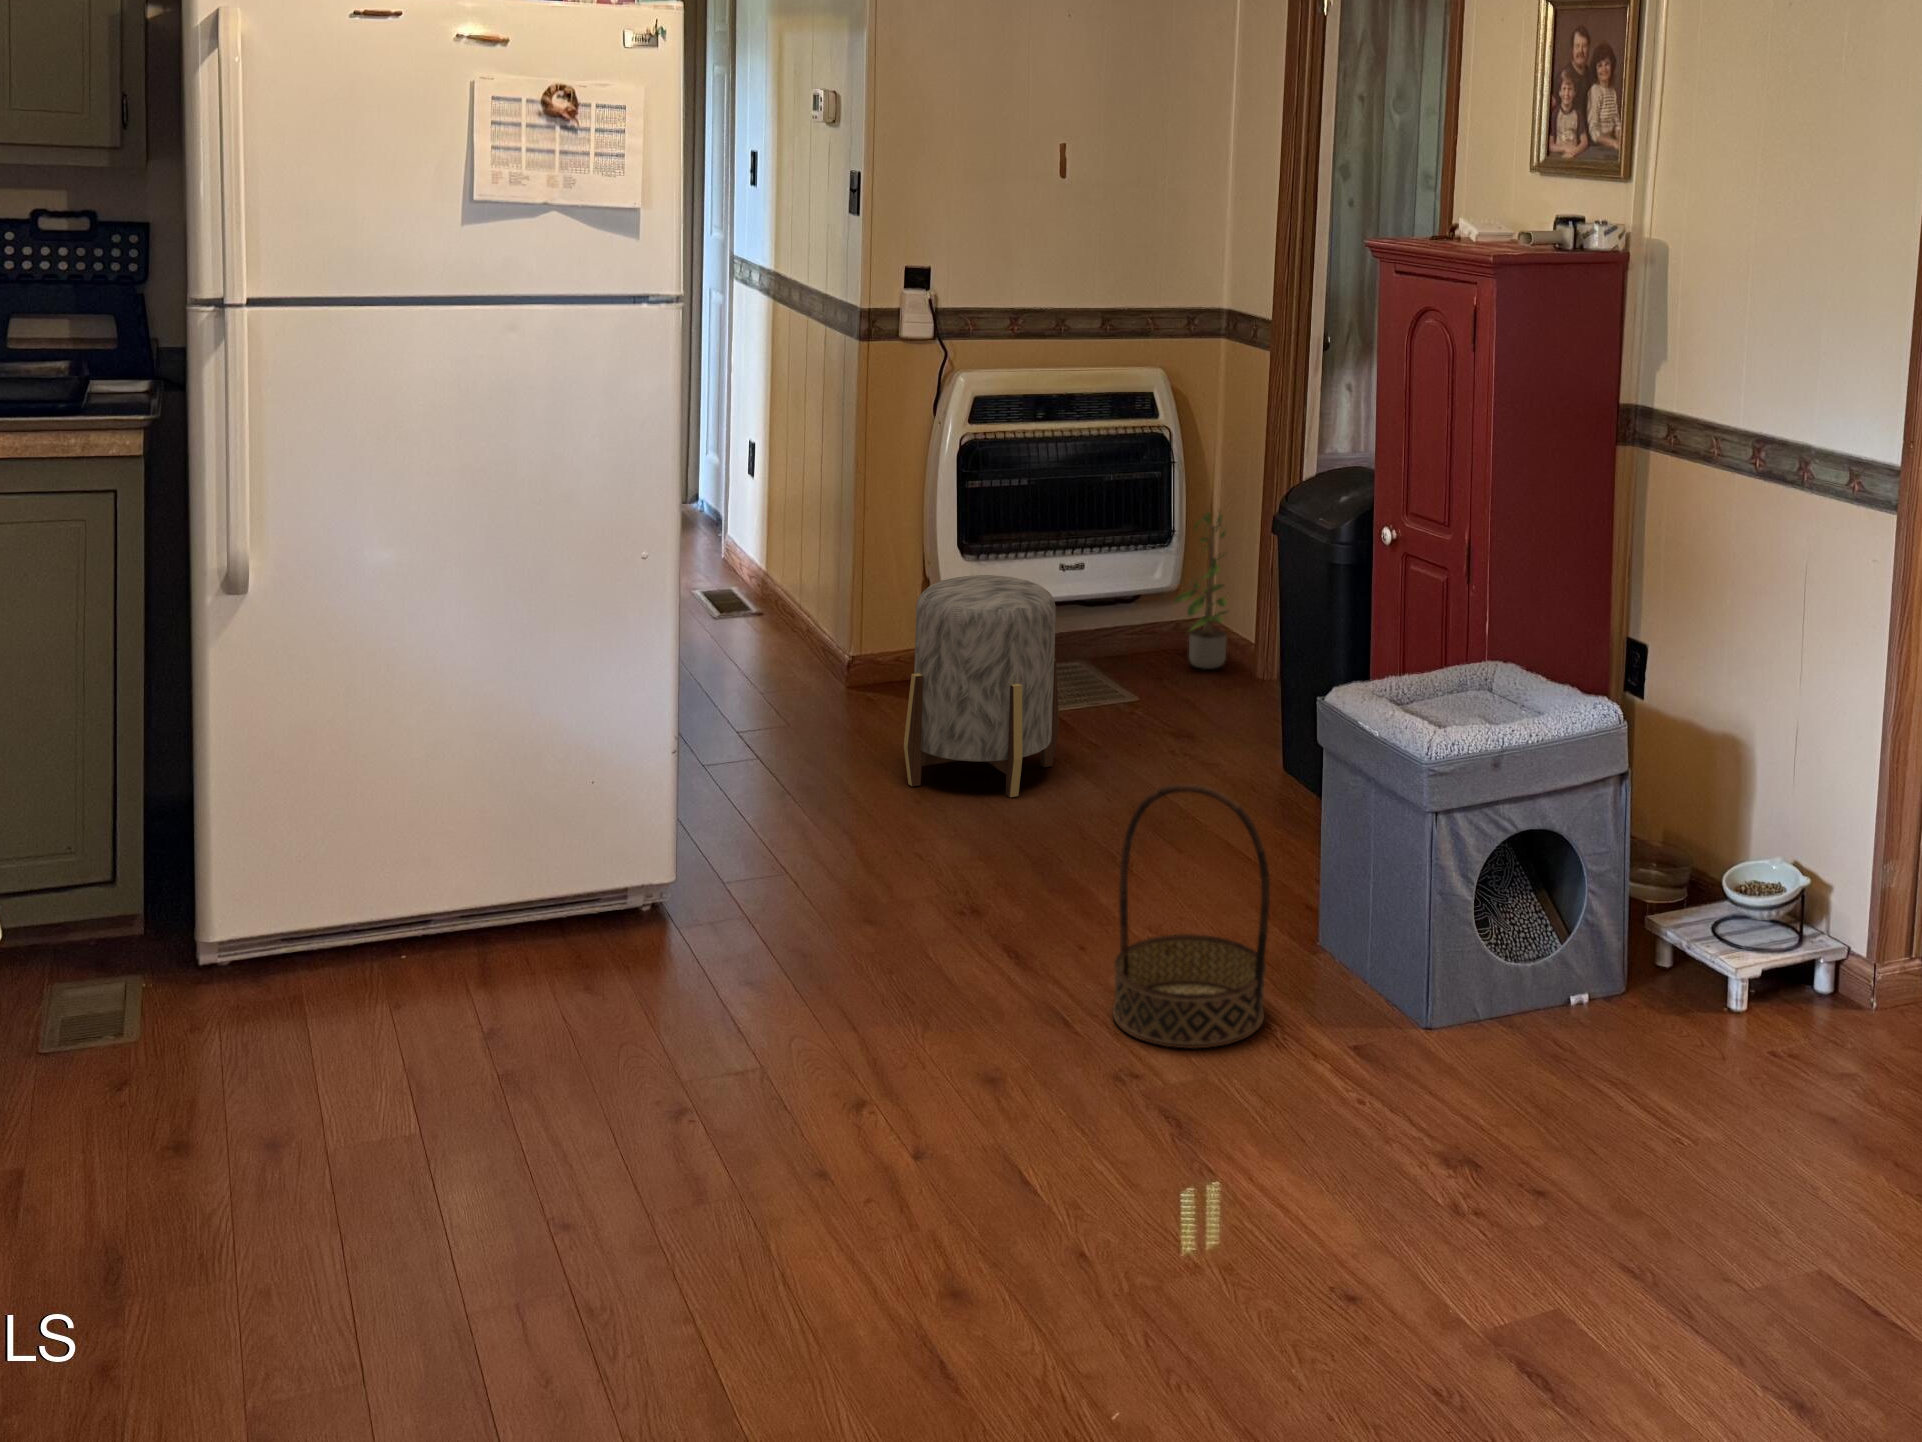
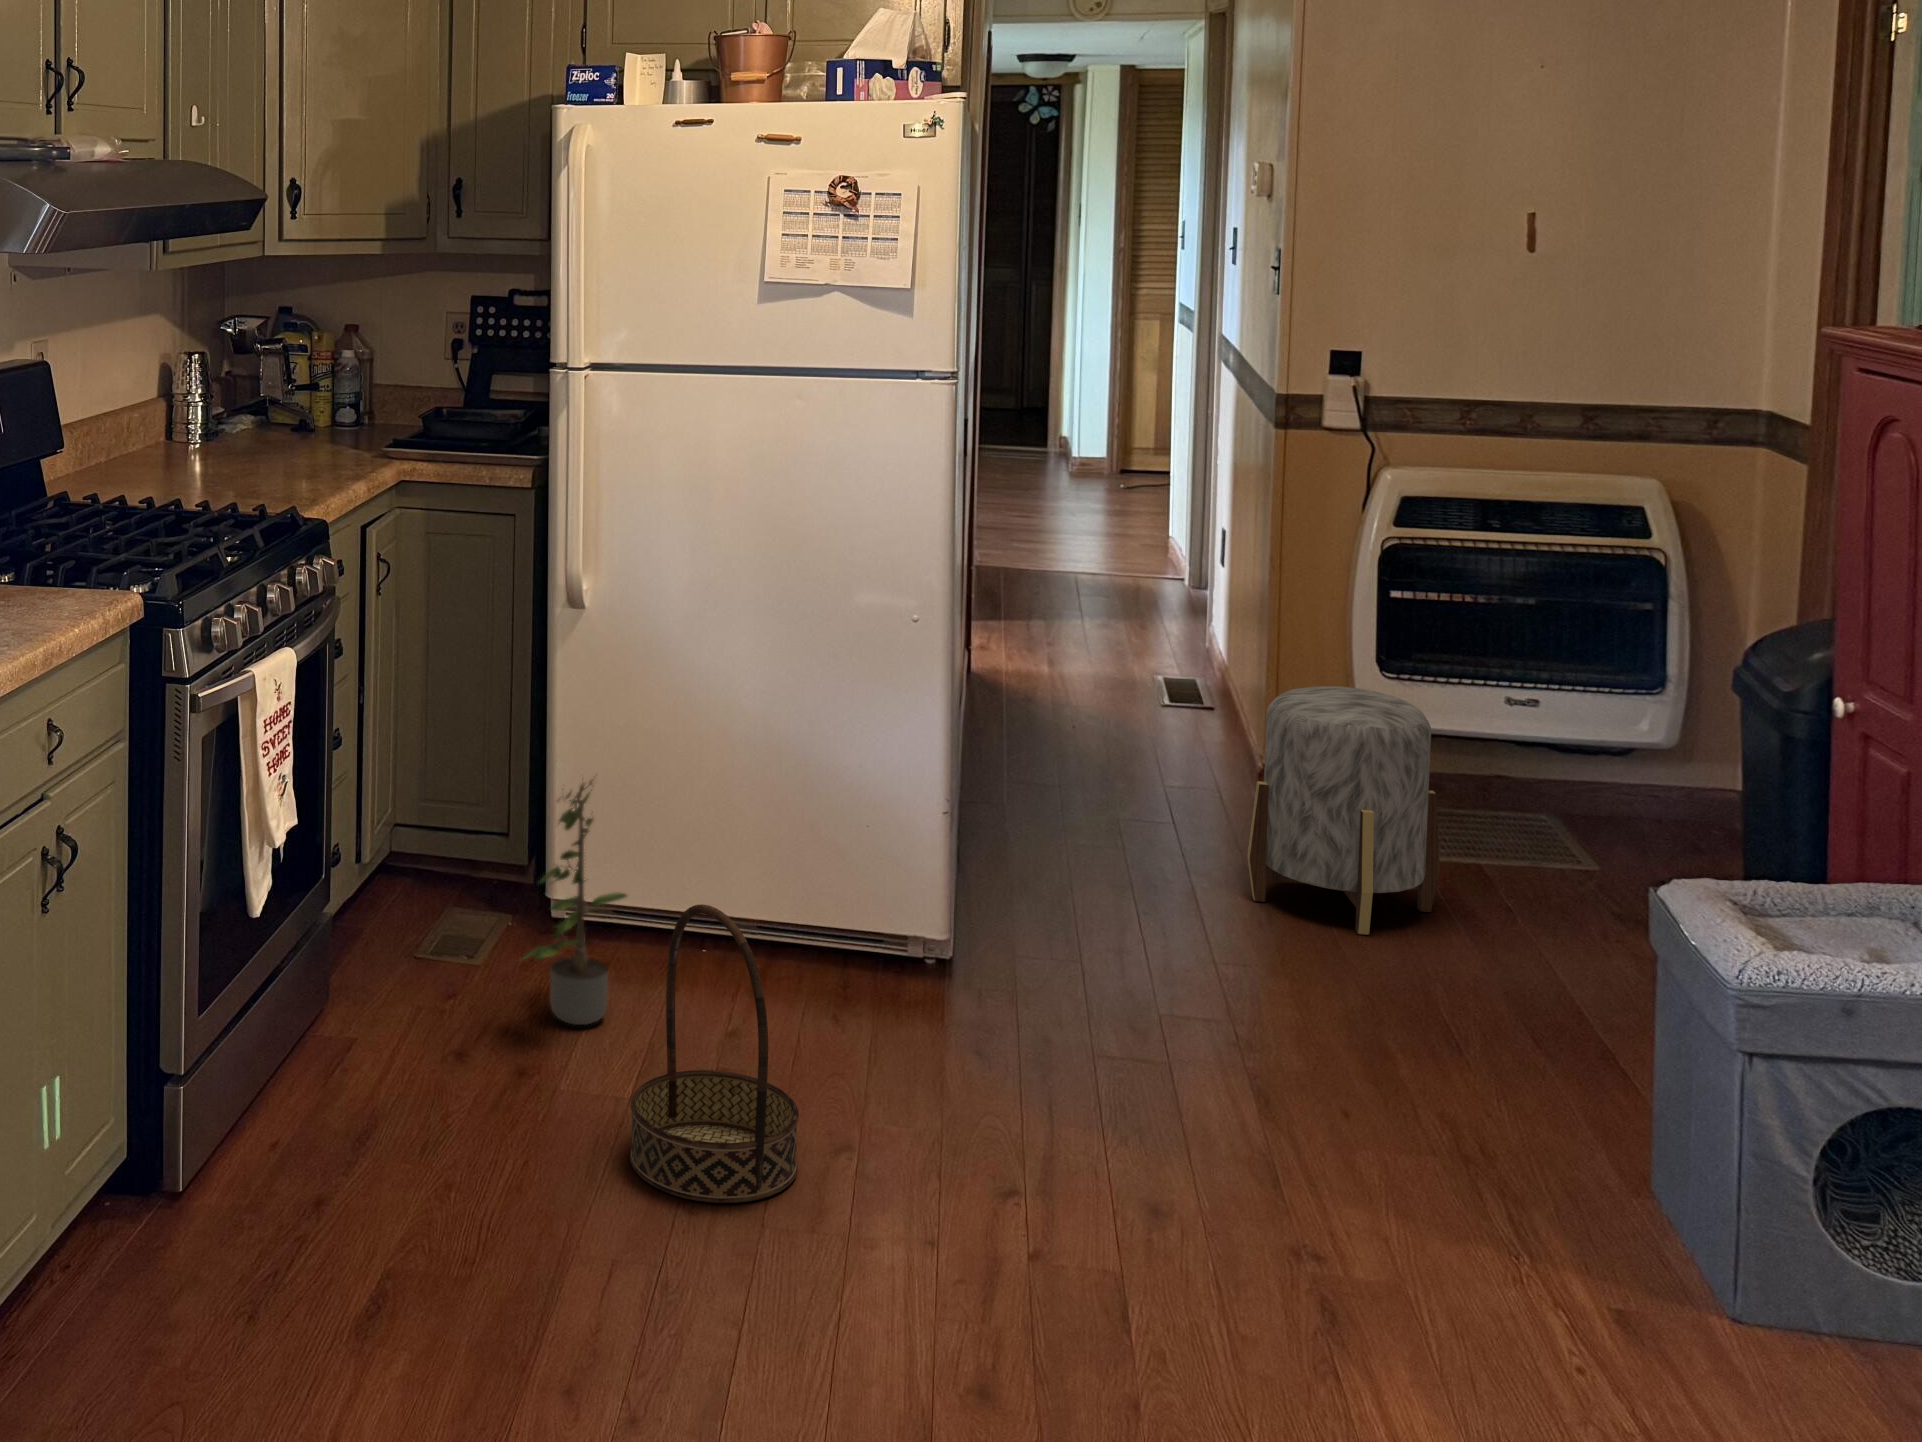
potted plant: present [1174,512,1228,669] -> present [523,780,626,1025]
basket: present [1113,784,1270,1048] -> present [630,904,799,1203]

